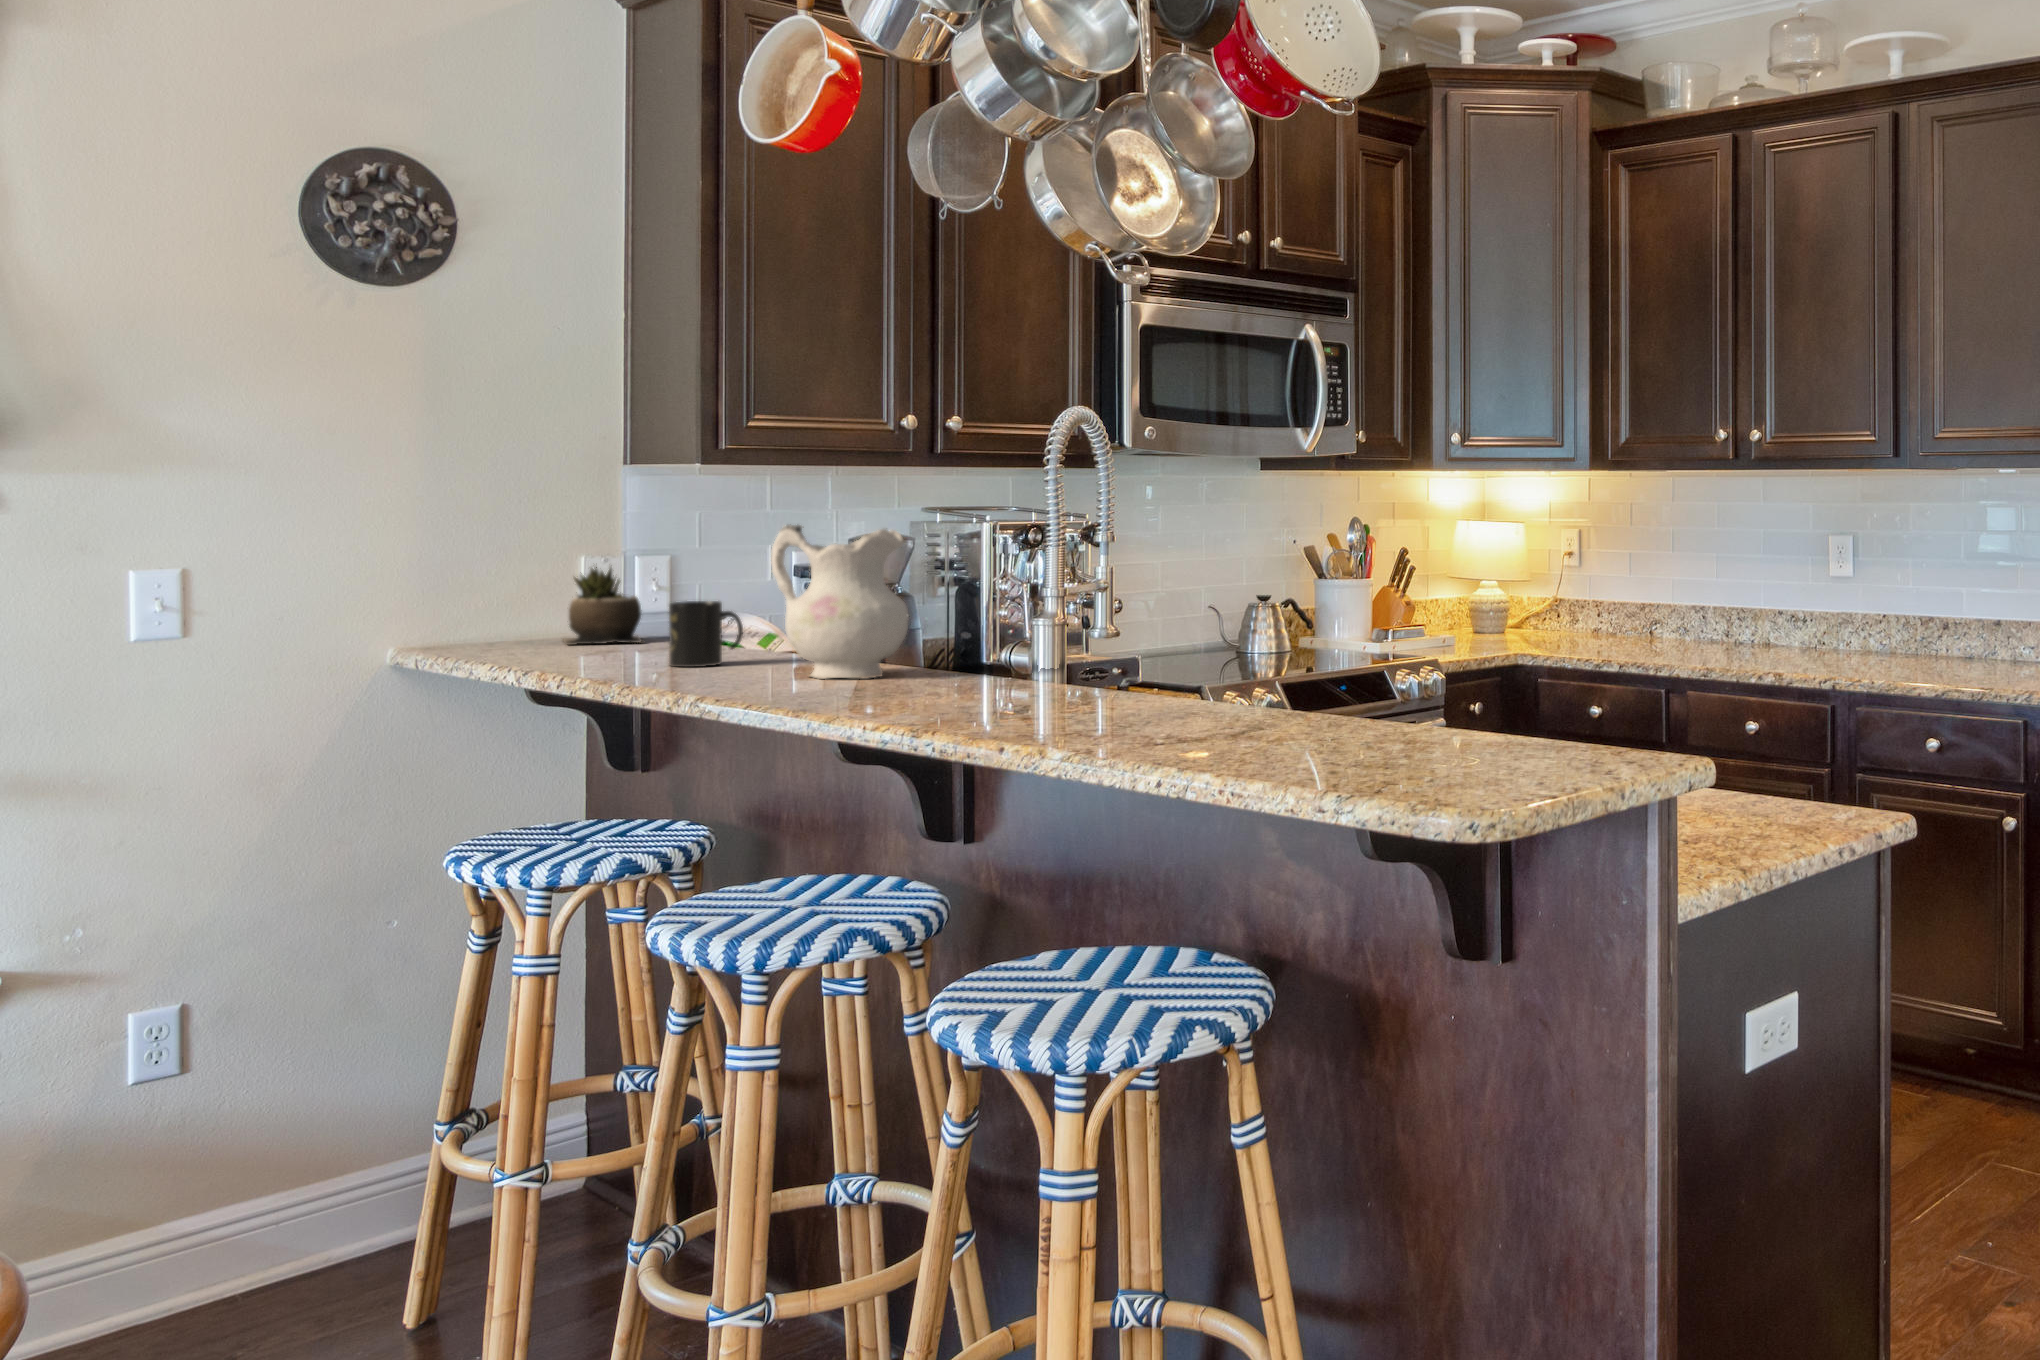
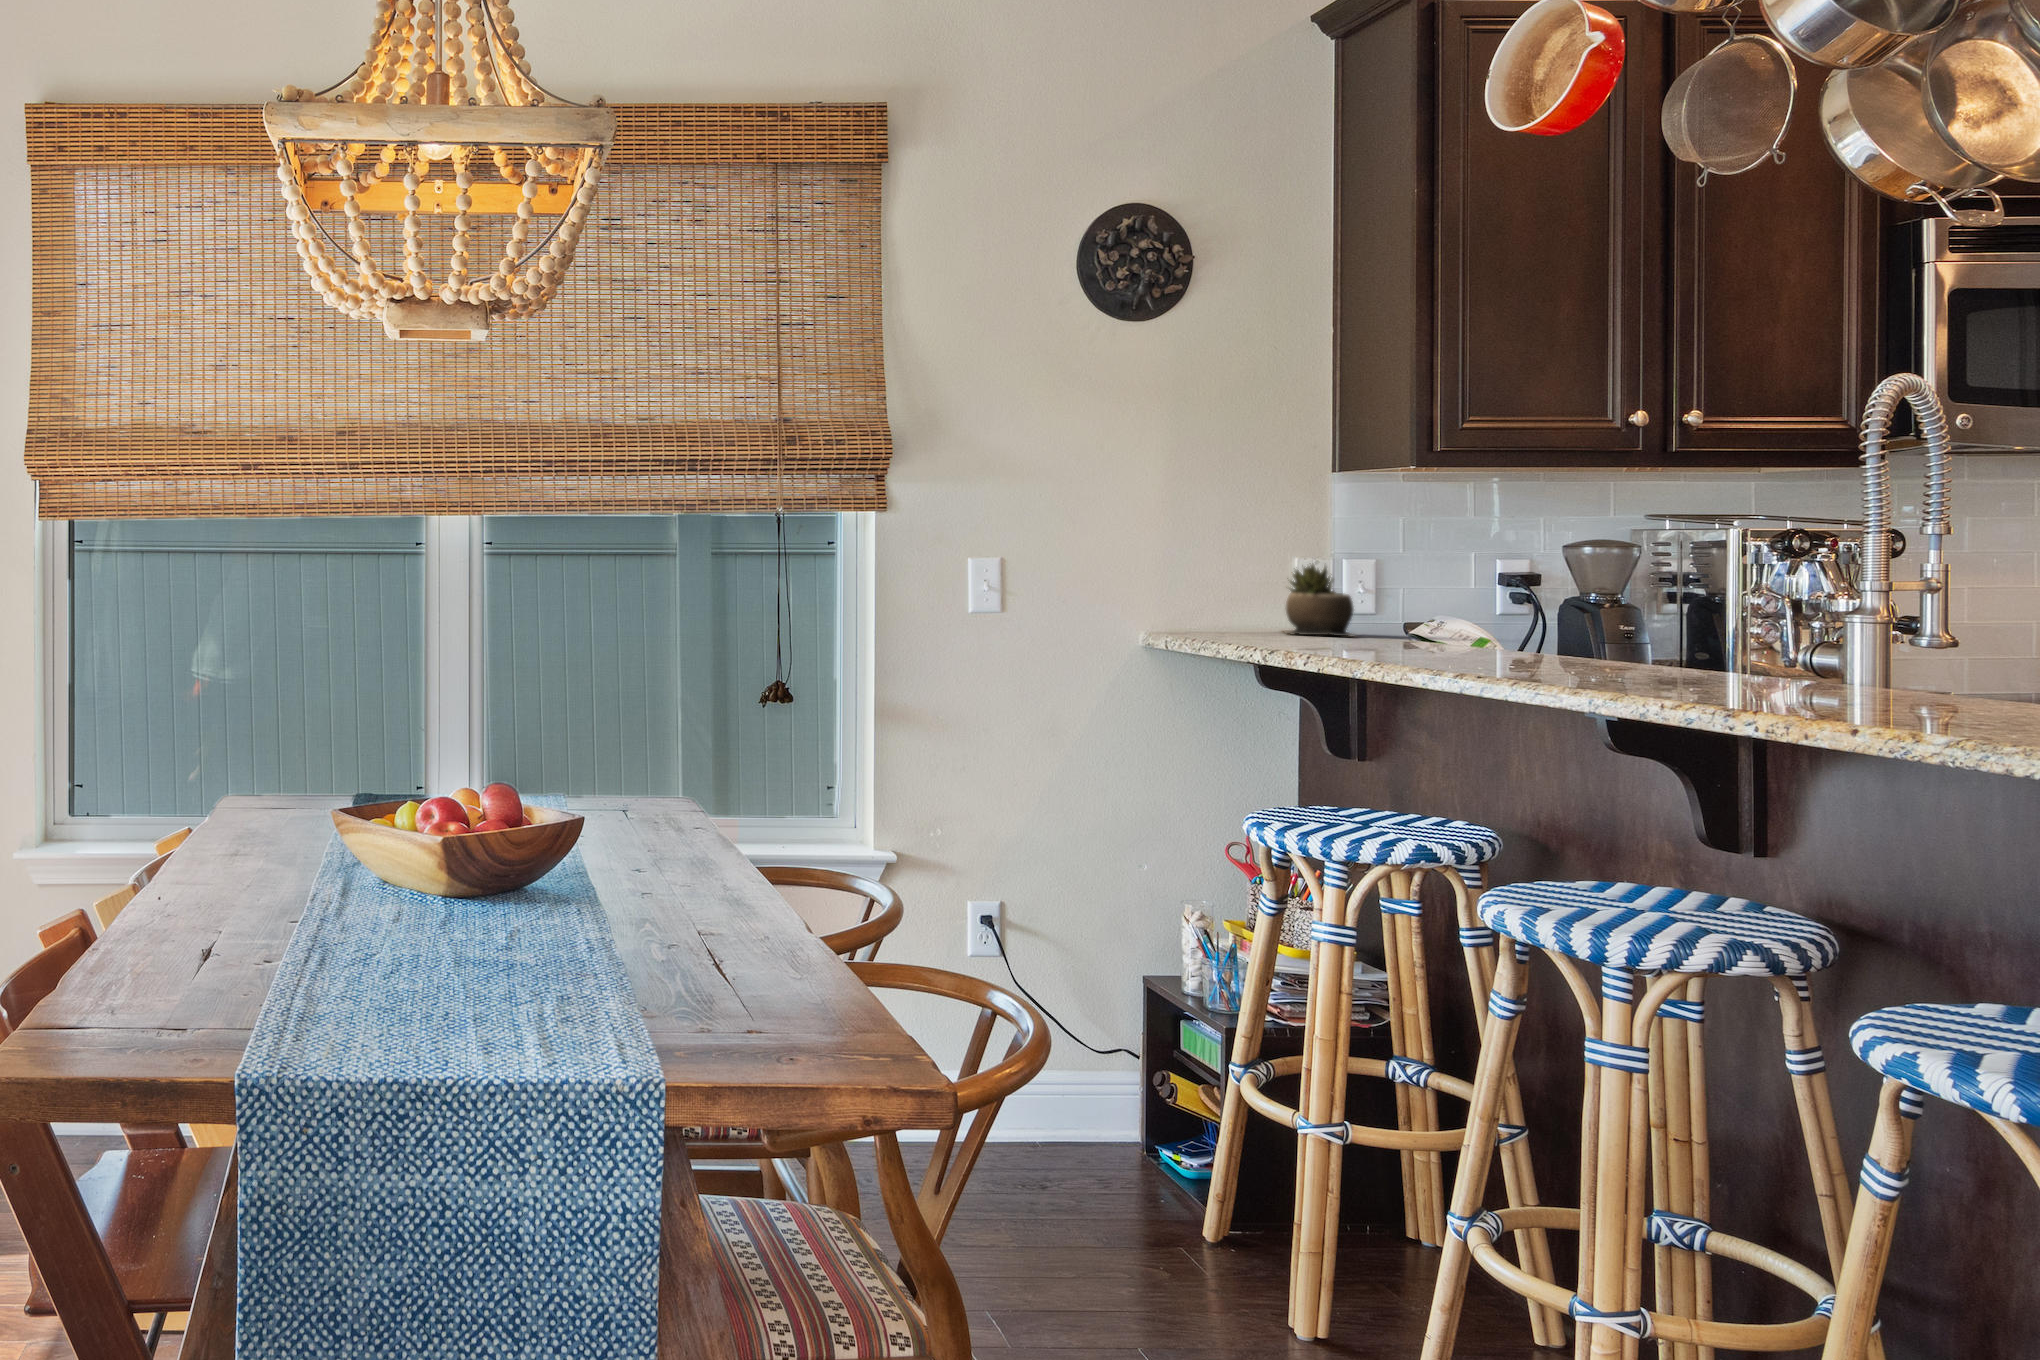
ceramic pitcher: present [771,524,908,679] -> none [1506,516,1661,674]
mug: present [669,601,743,667] -> none [1395,593,1469,655]

